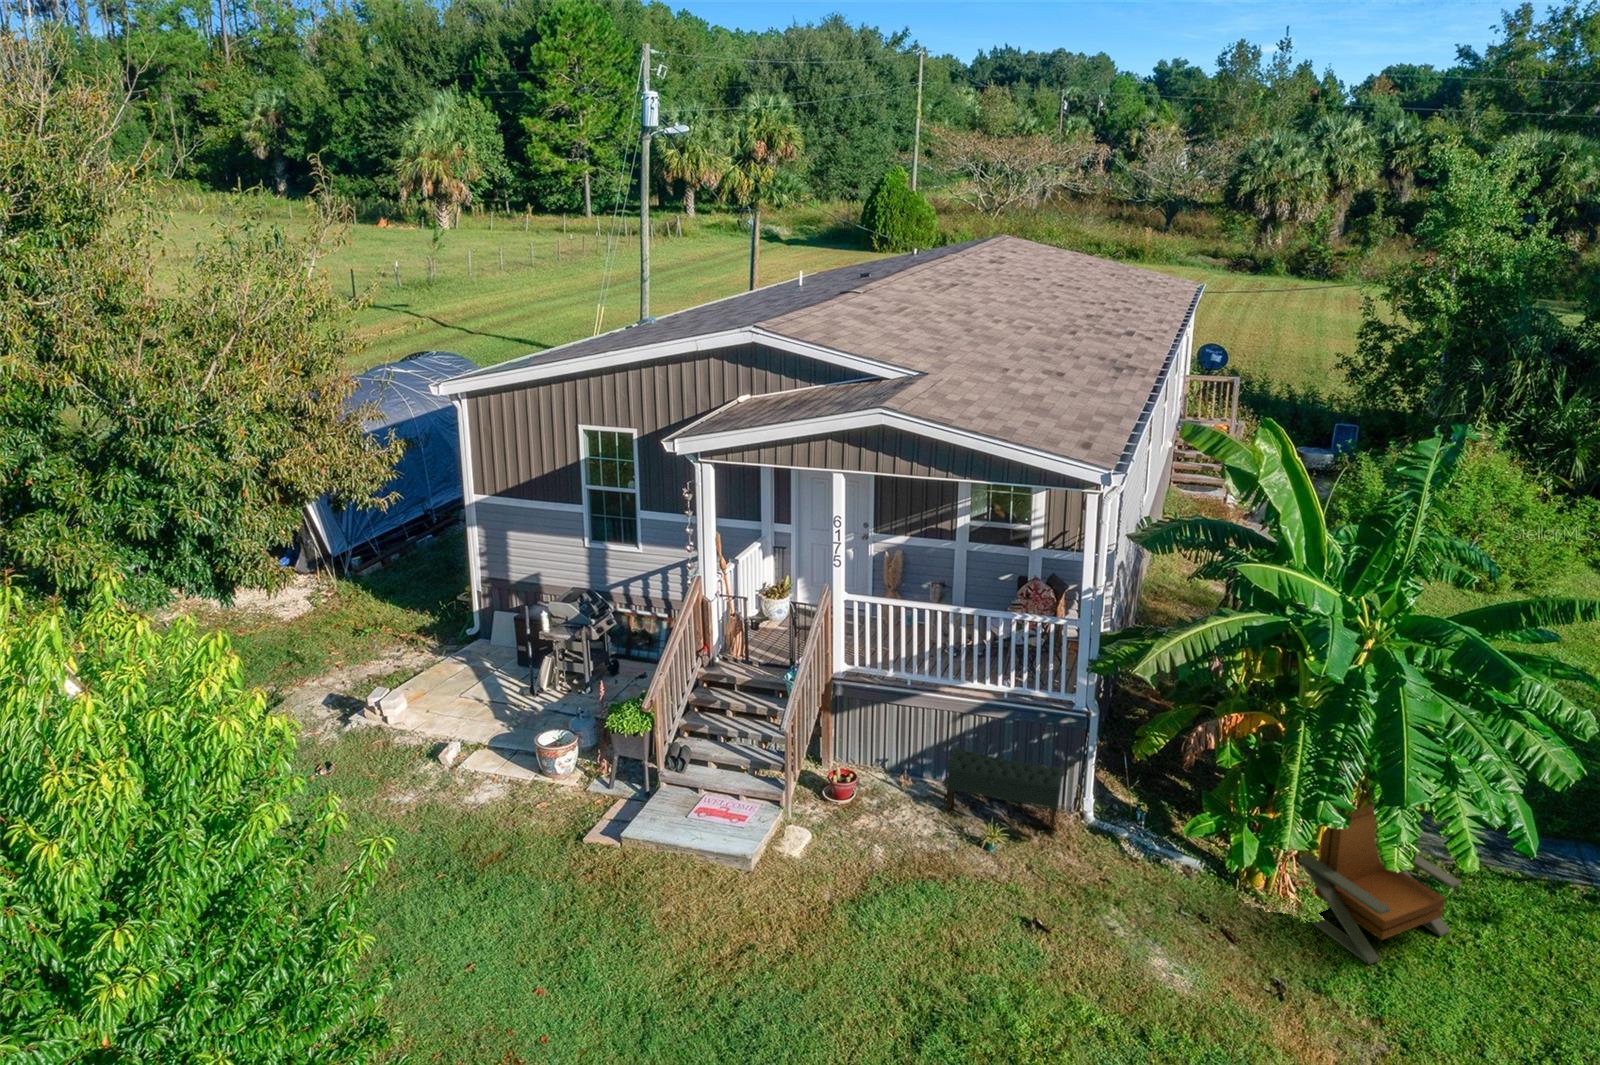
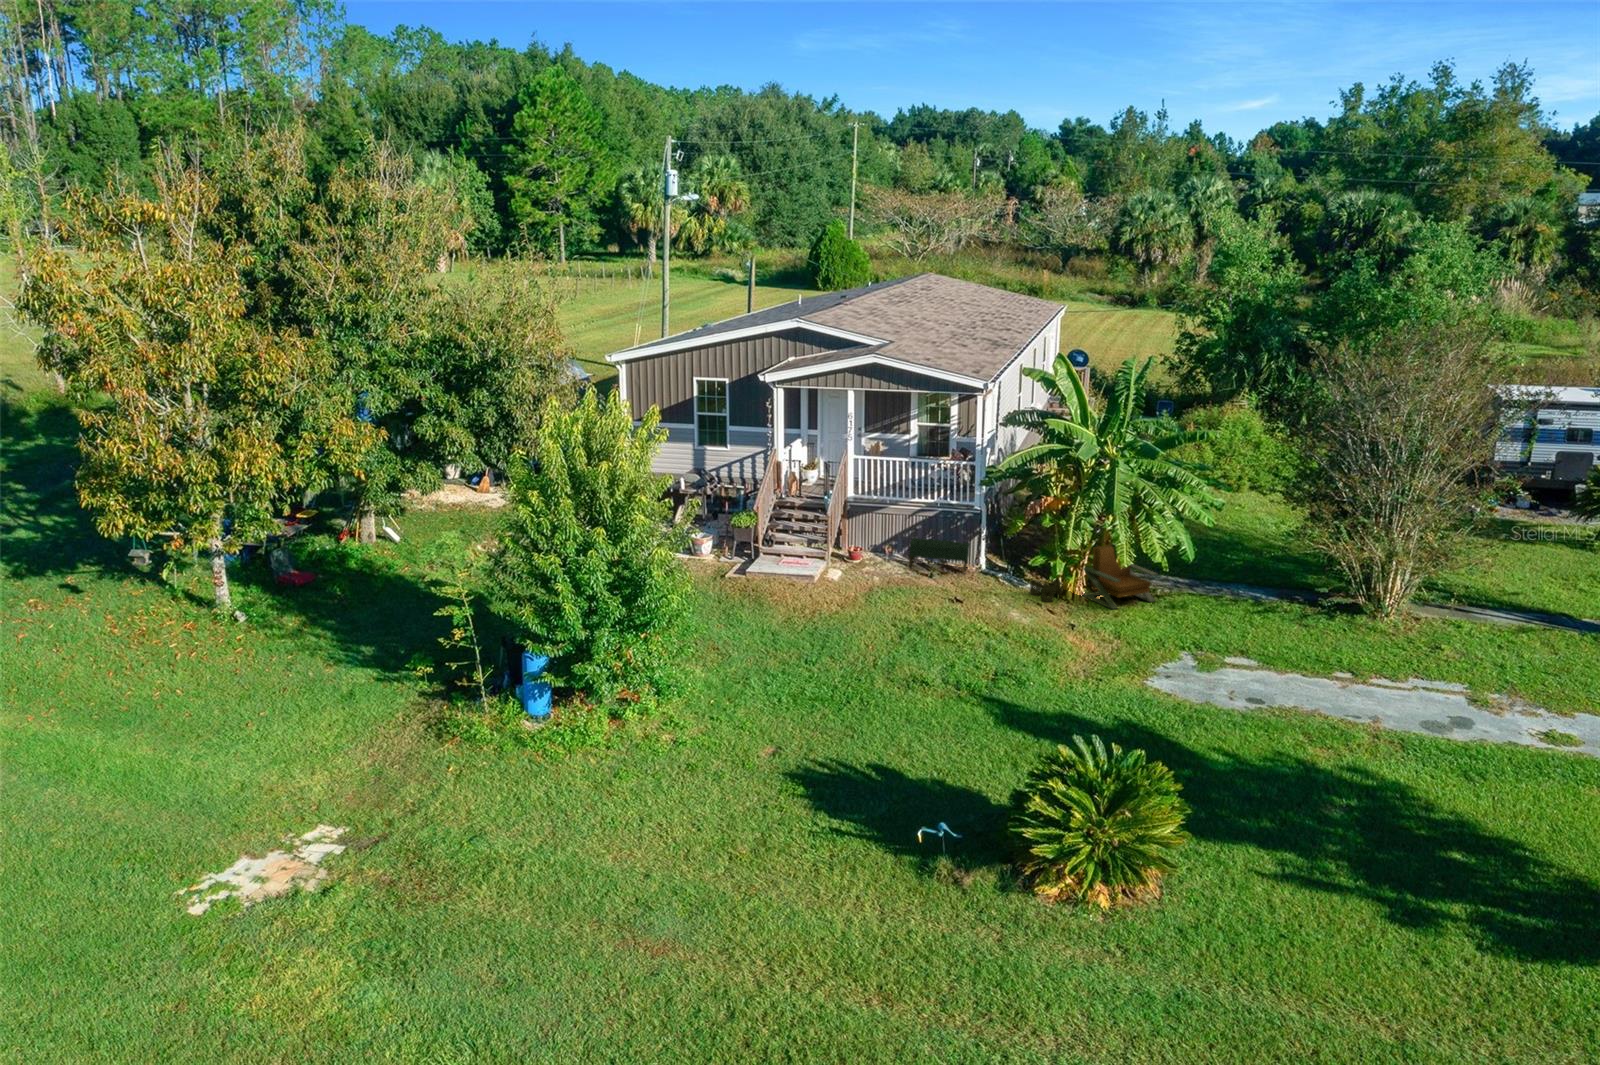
woven basket: none [1186,868,1255,934] -> present [1030,579,1063,602]

